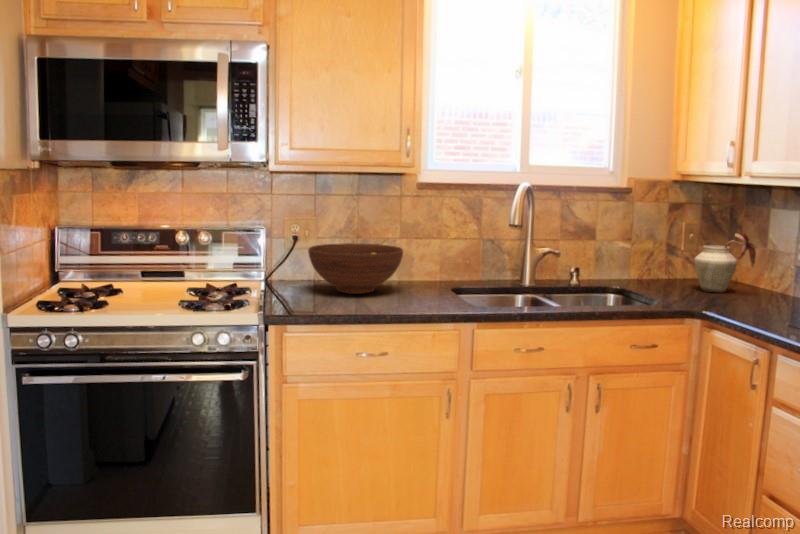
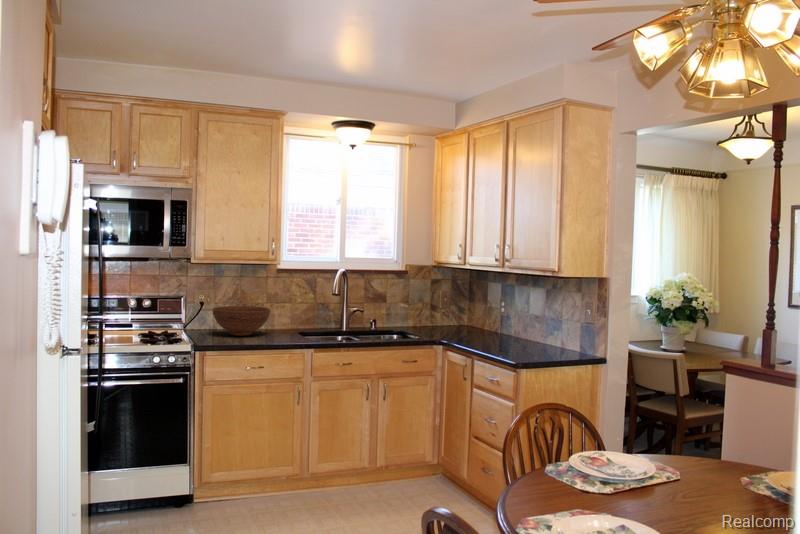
vase: present [694,233,757,292] -> none [442,297,473,332]

